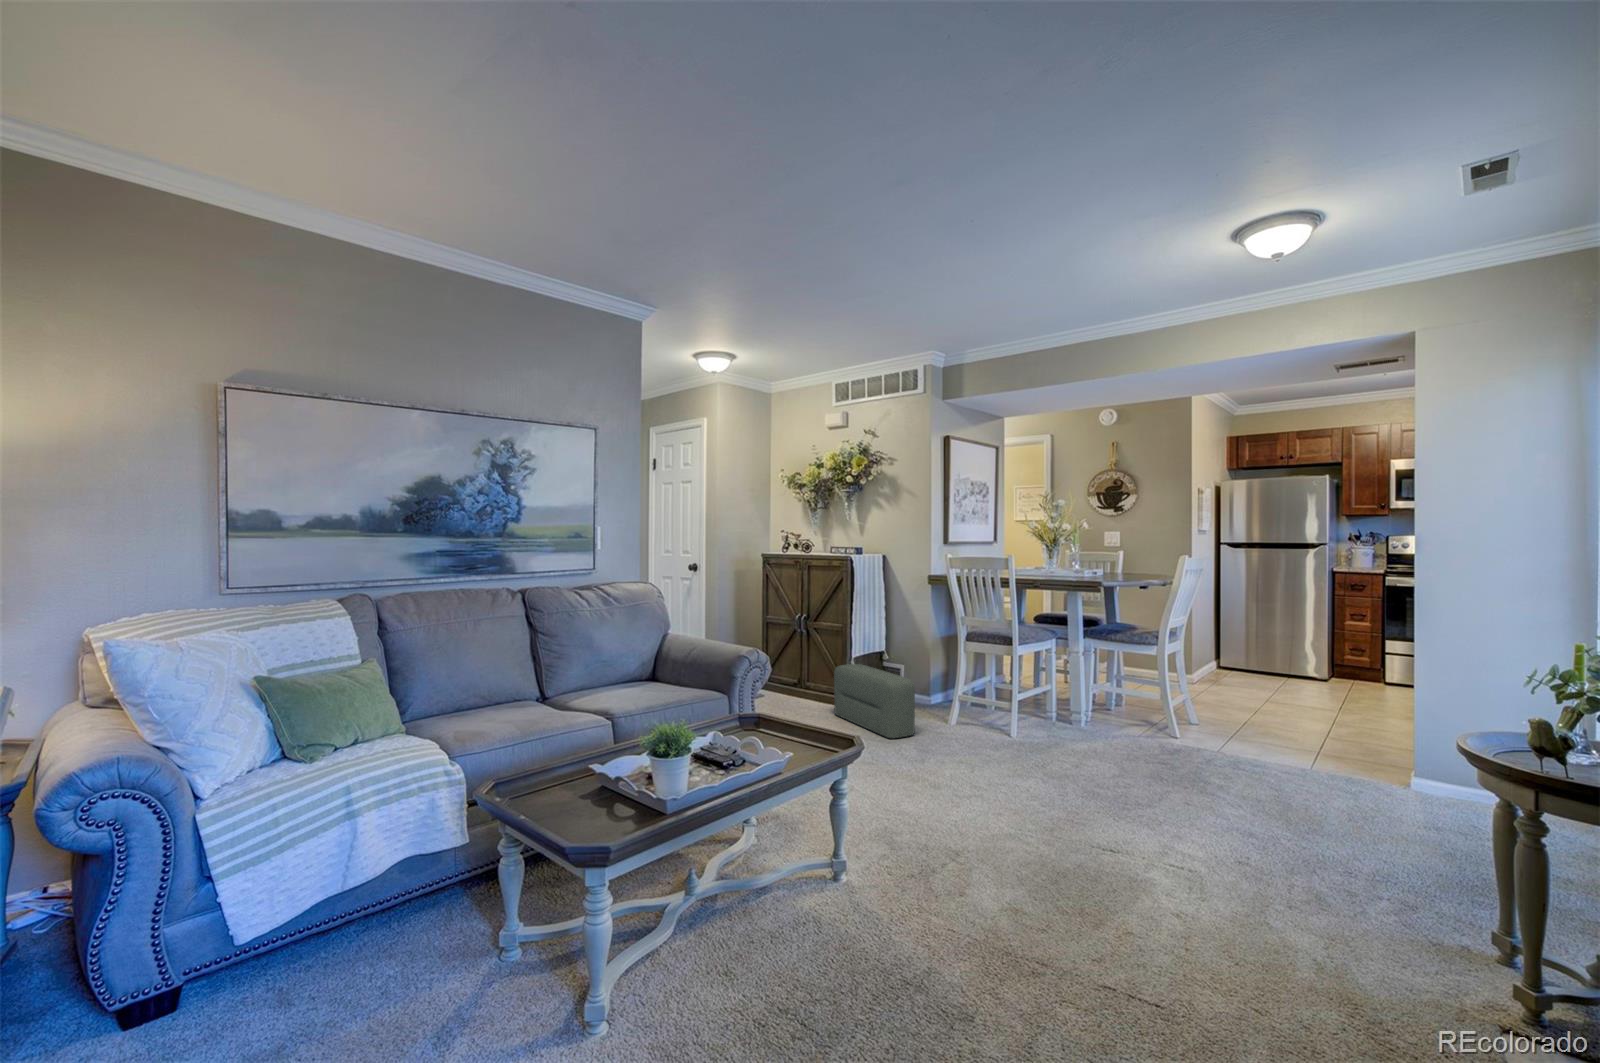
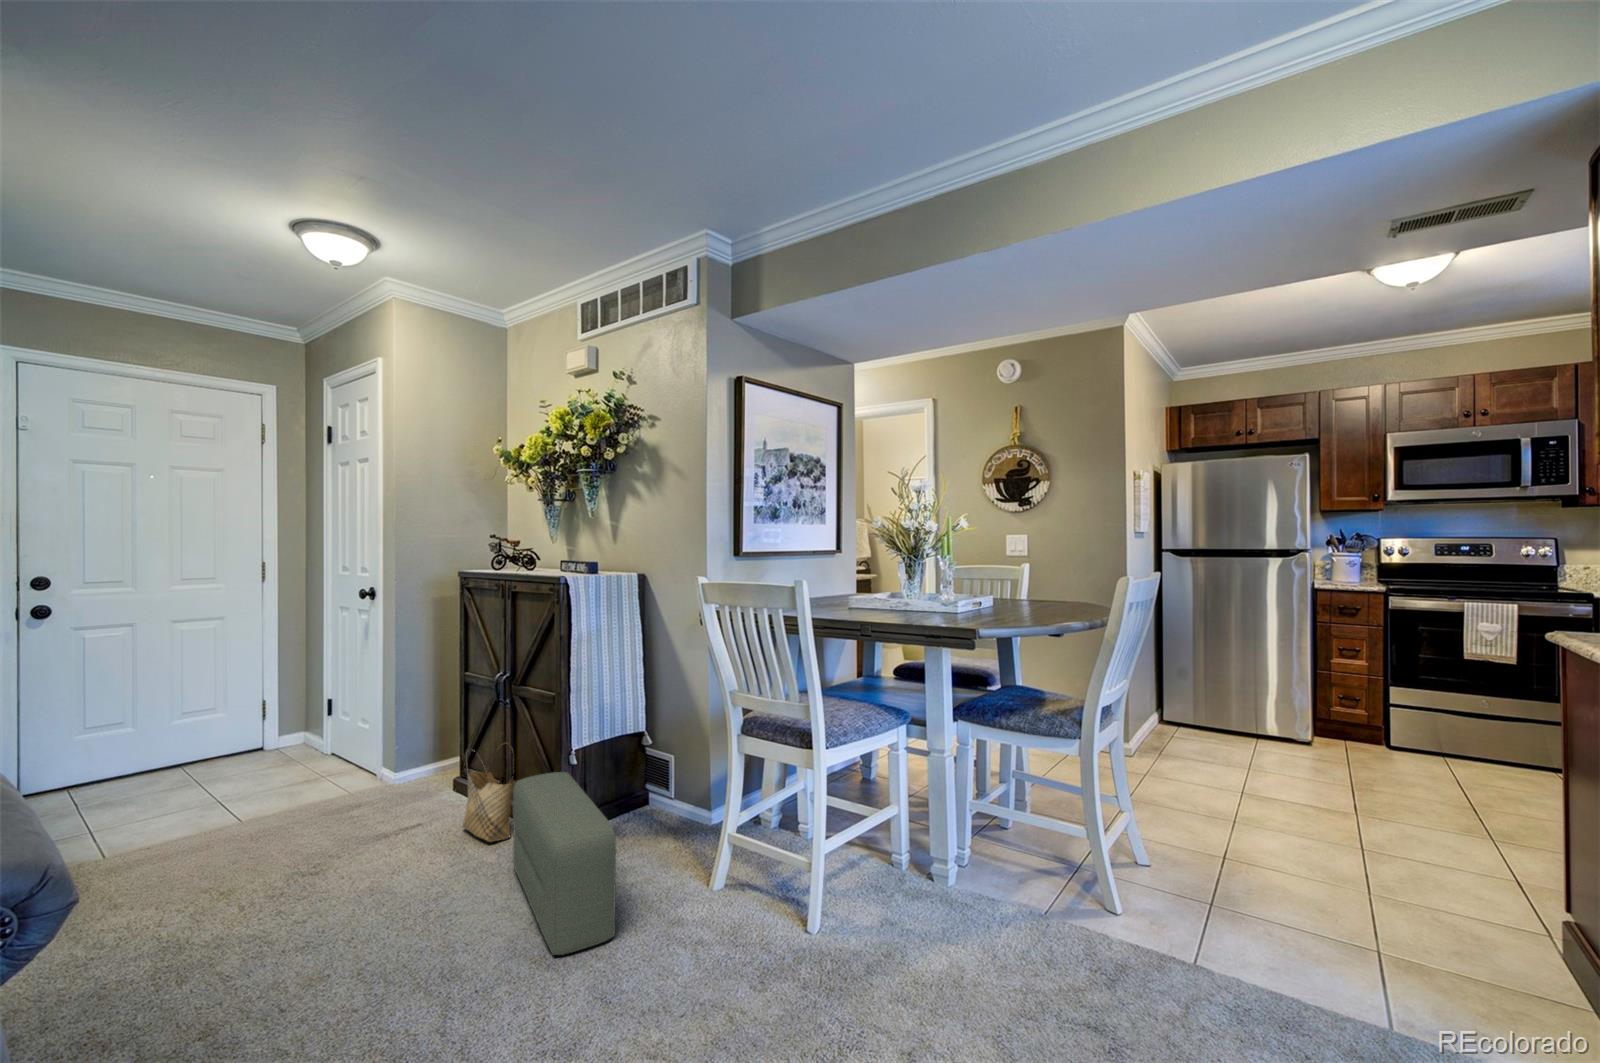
woven basket: none [787,652,821,706] -> present [462,742,515,842]

